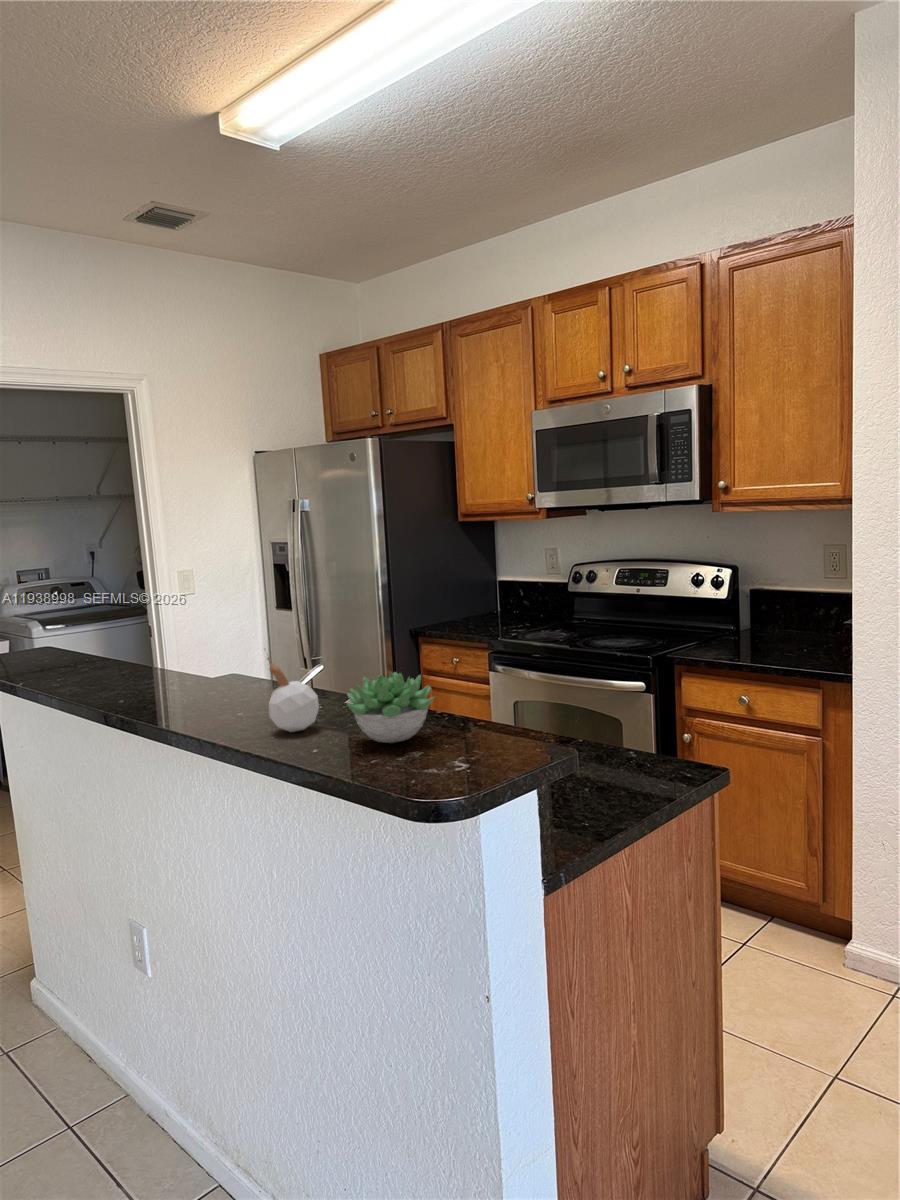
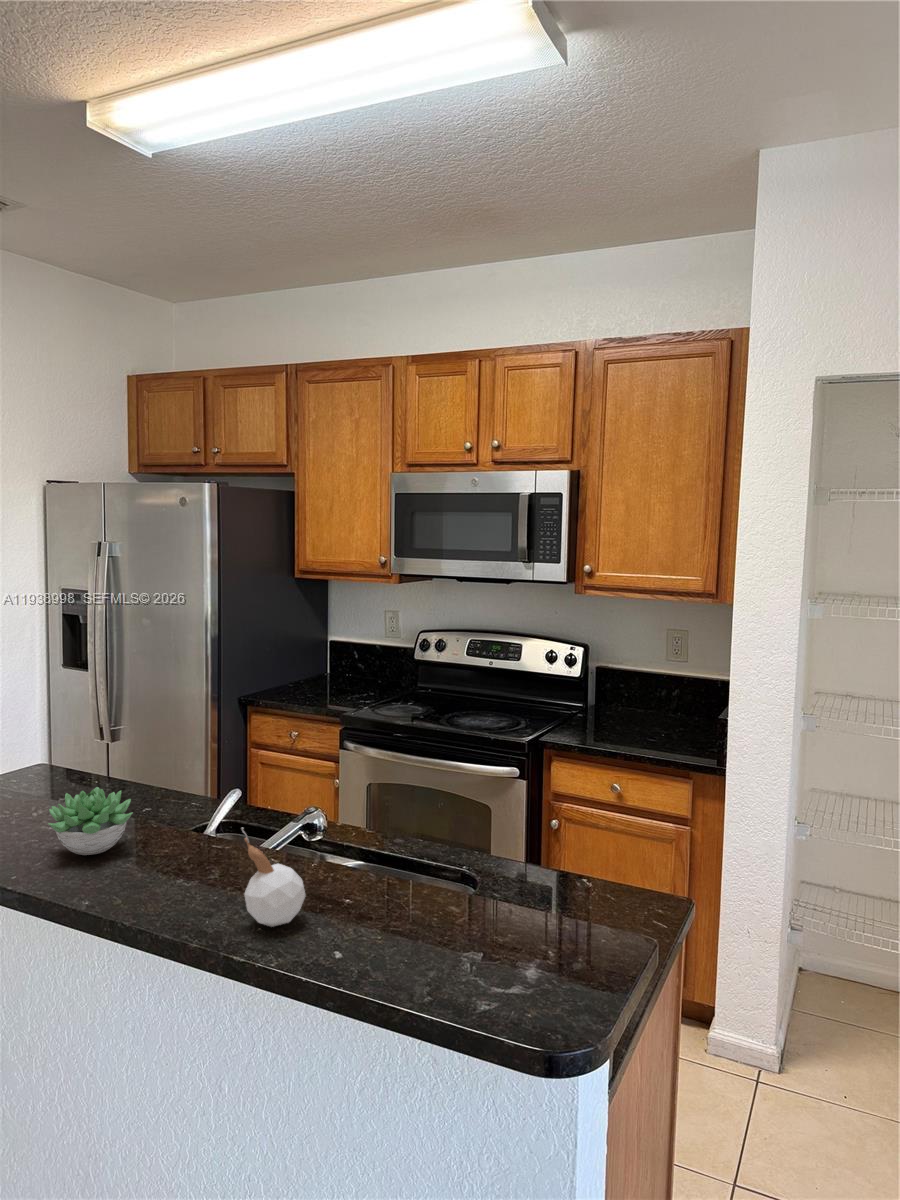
succulent plant: present [347,672,434,743] -> present [48,787,133,855]

